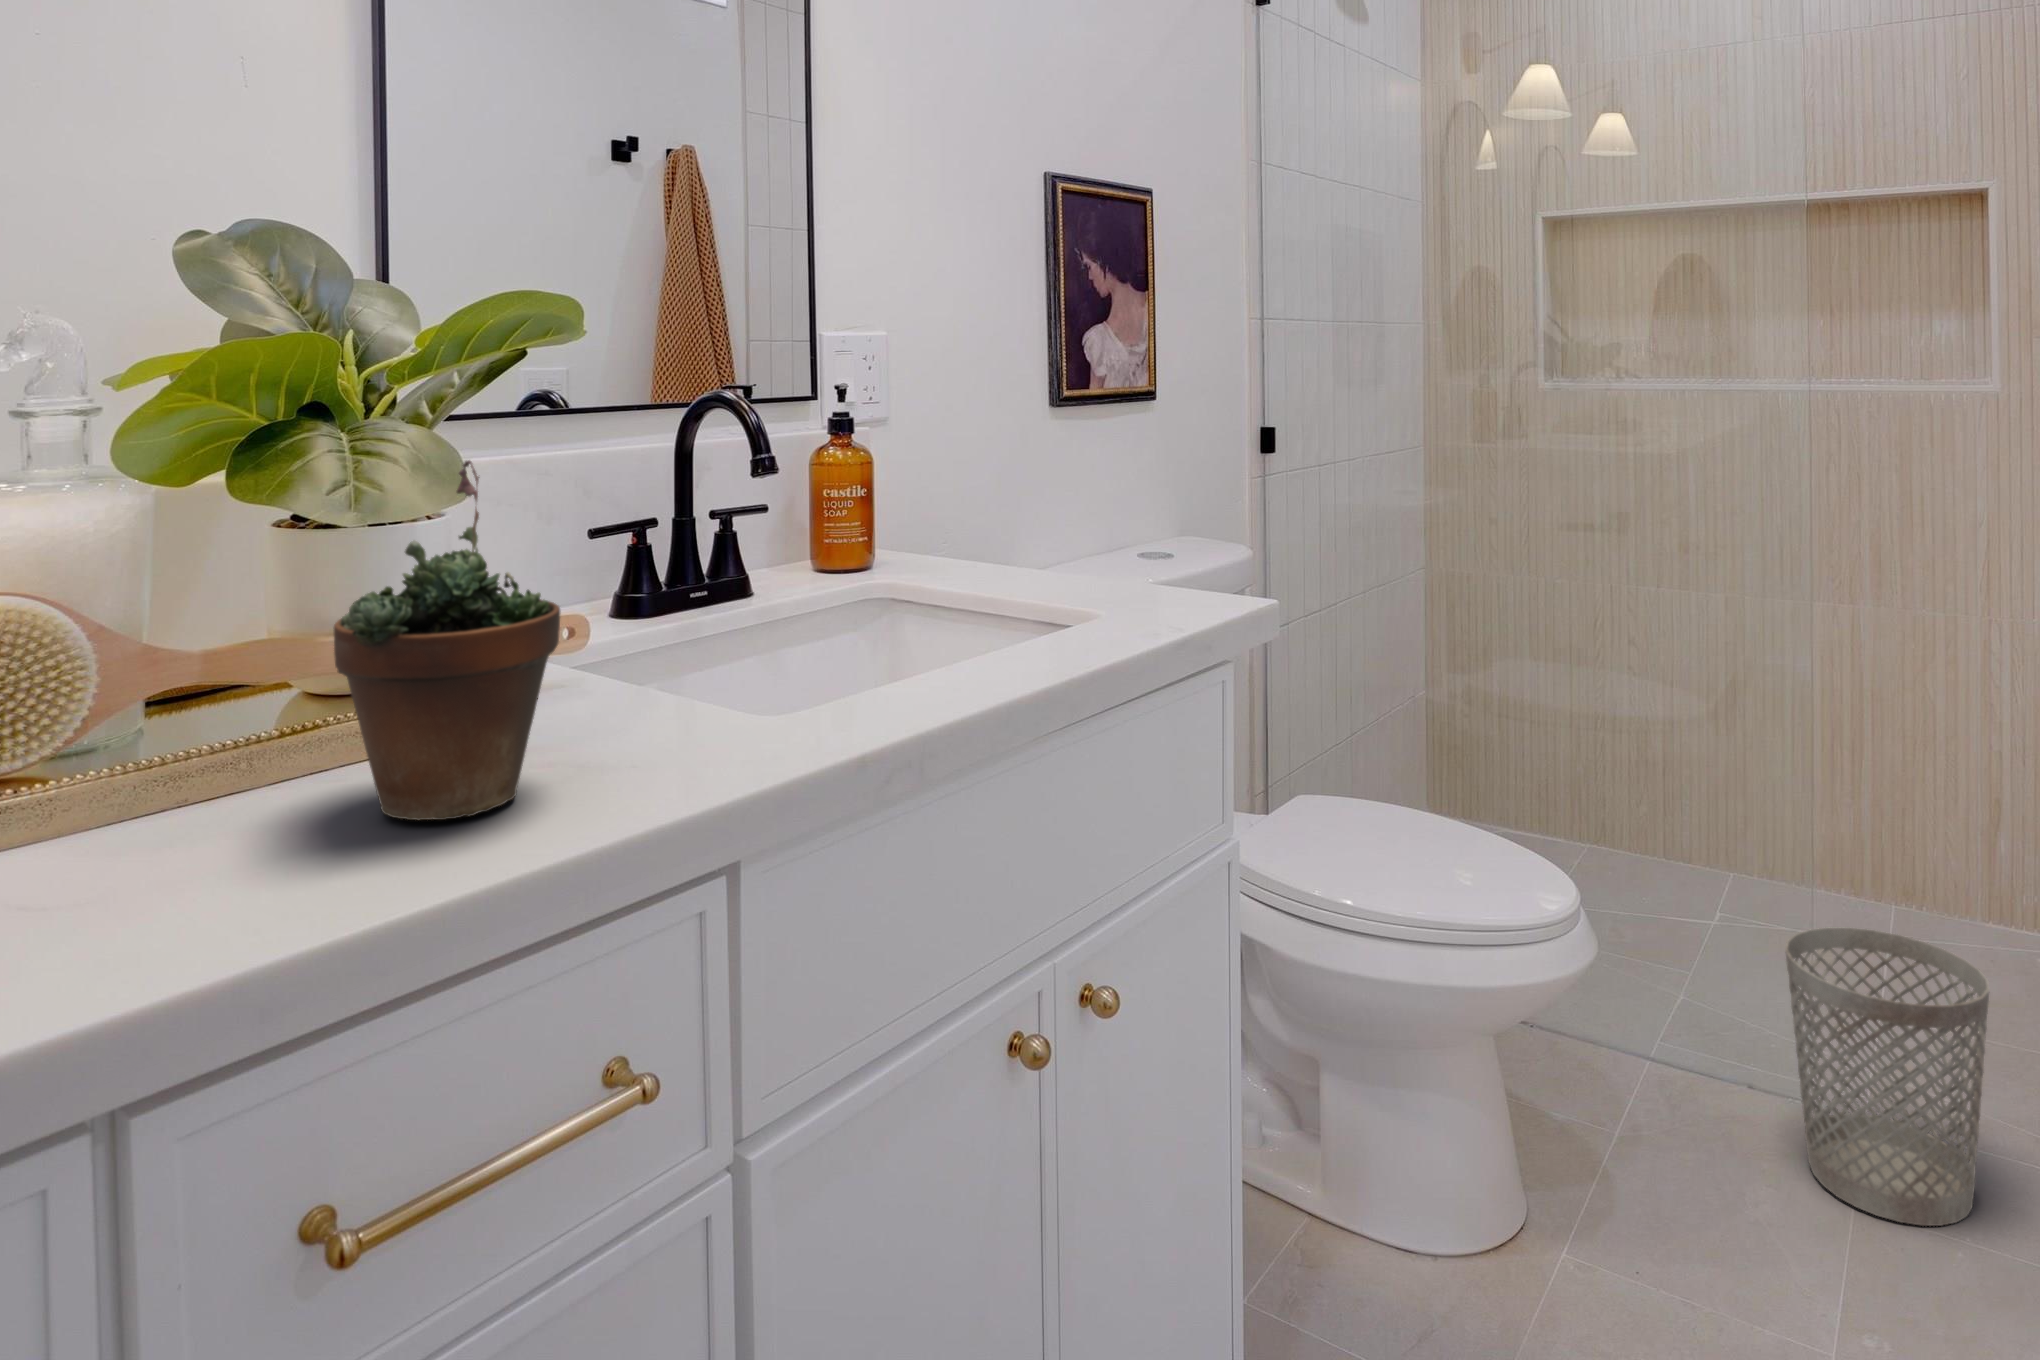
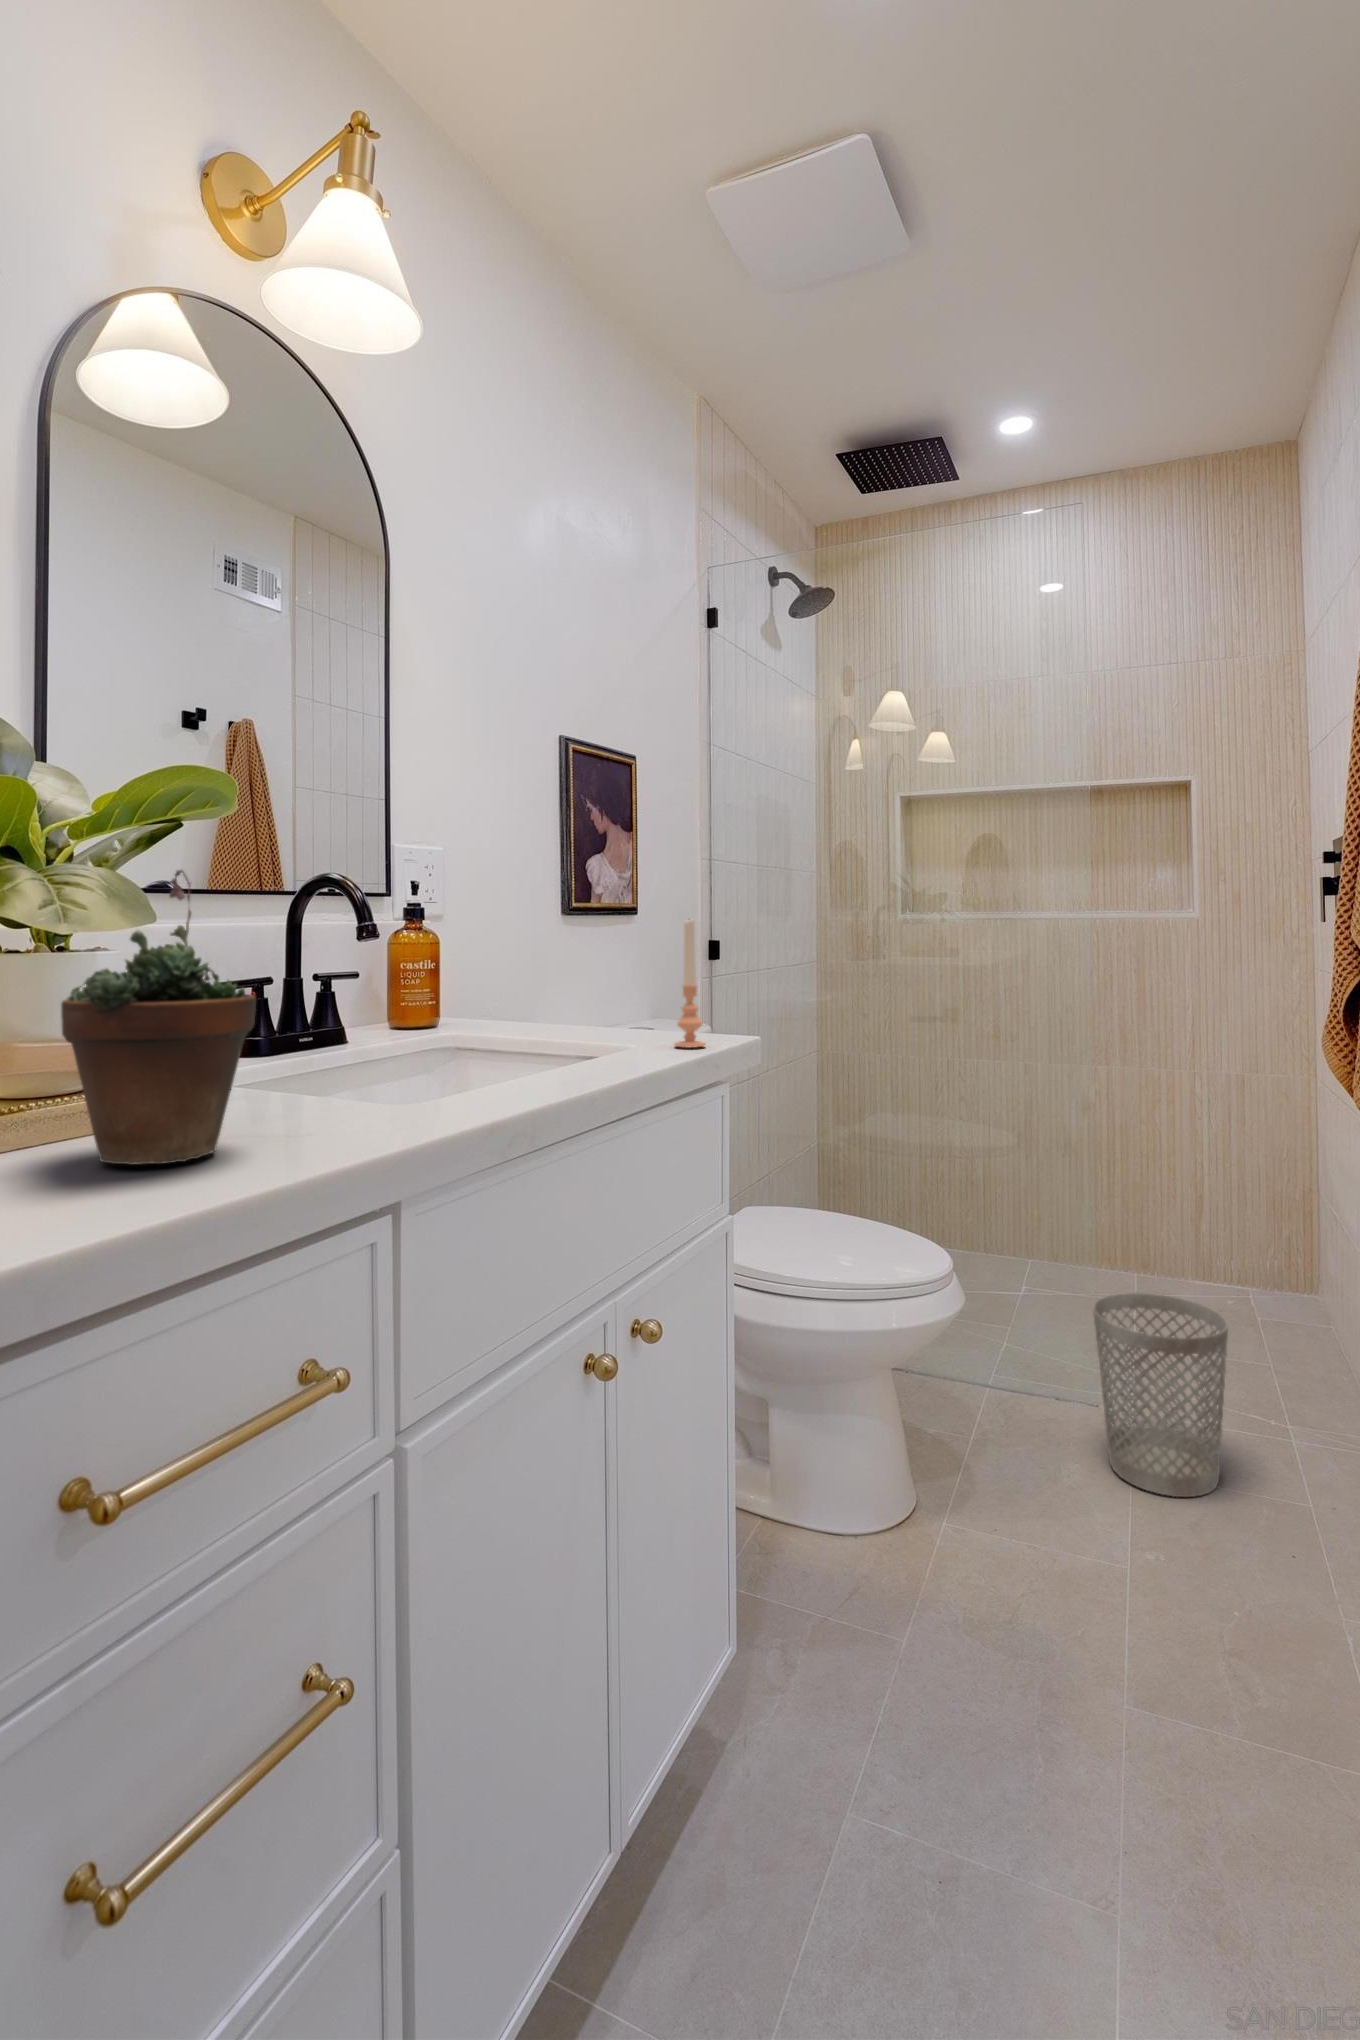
candle: none [1154,440,1195,611] -> present [674,919,706,1048]

